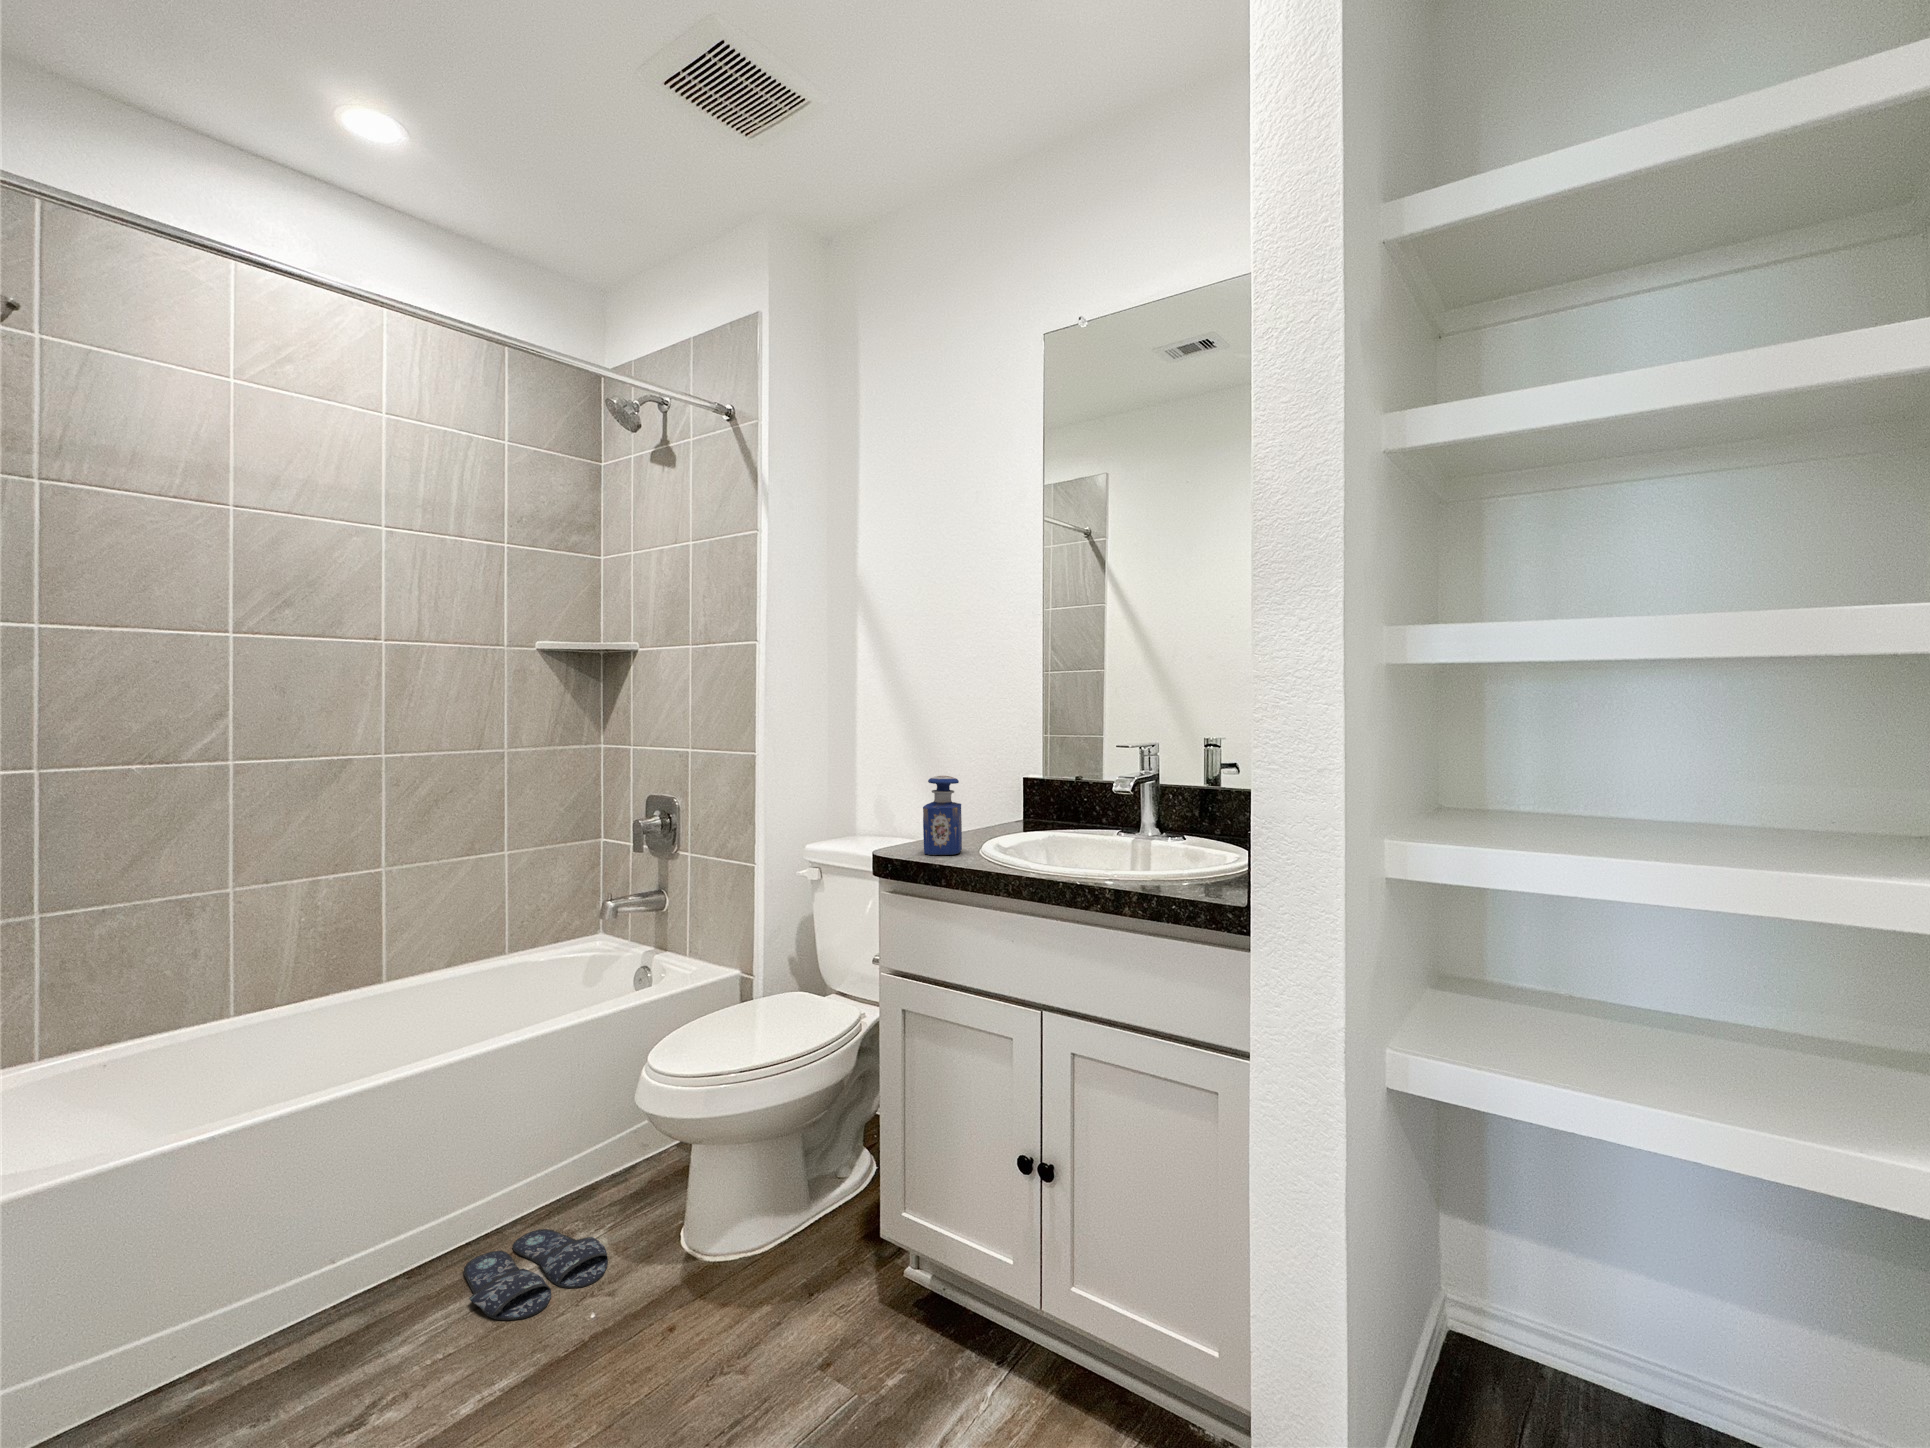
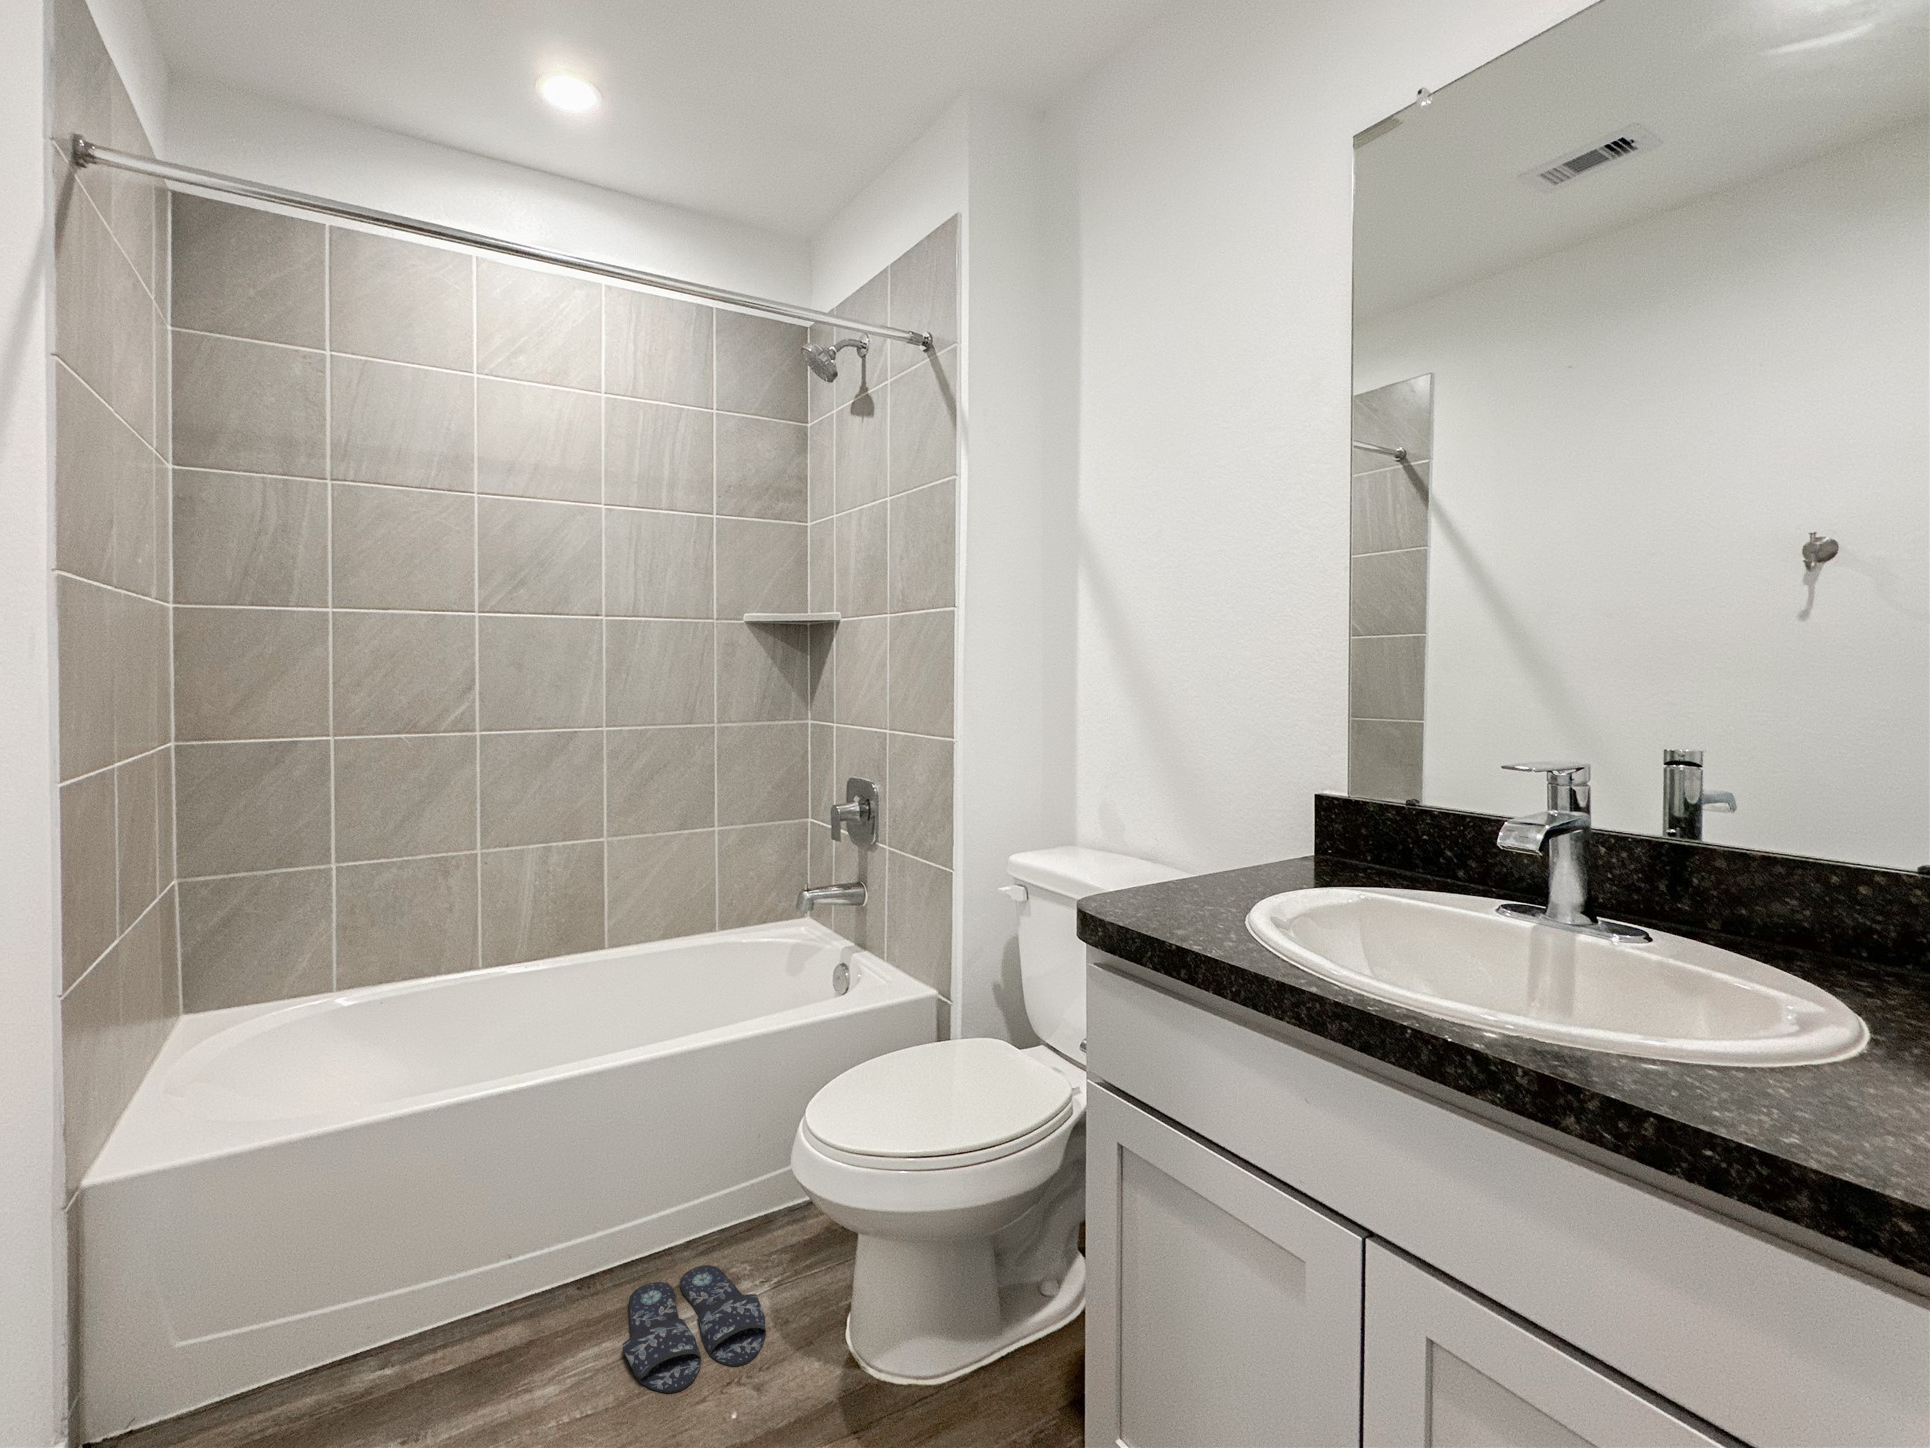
perfume bottle: present [923,776,962,855] -> none [1144,793,1206,915]

